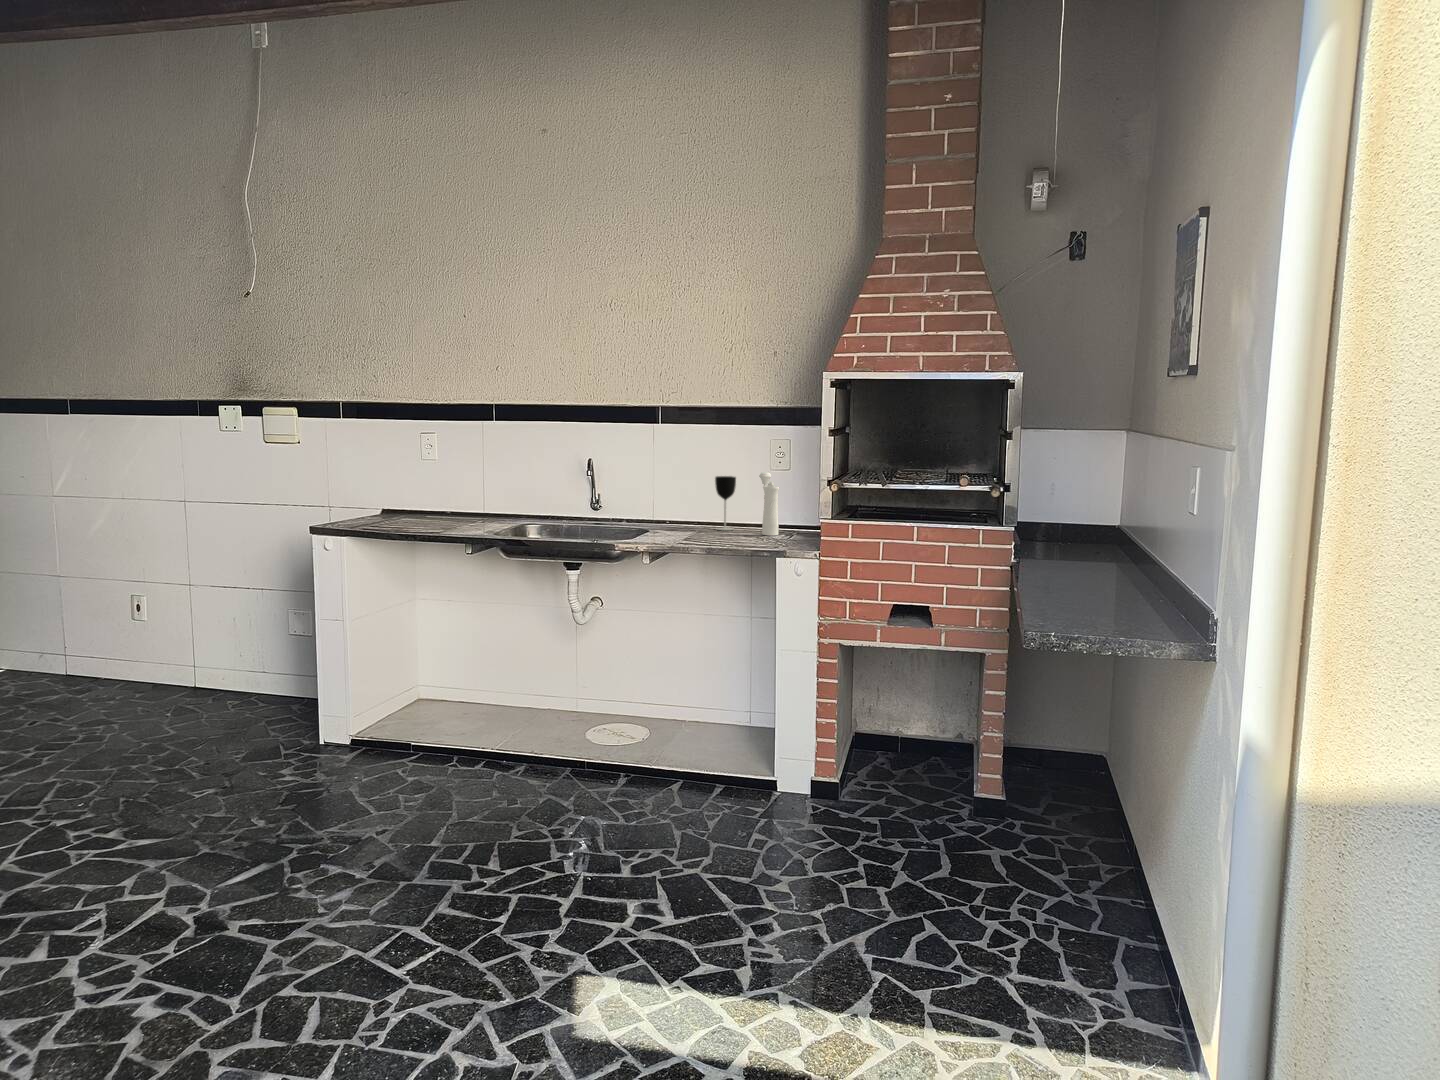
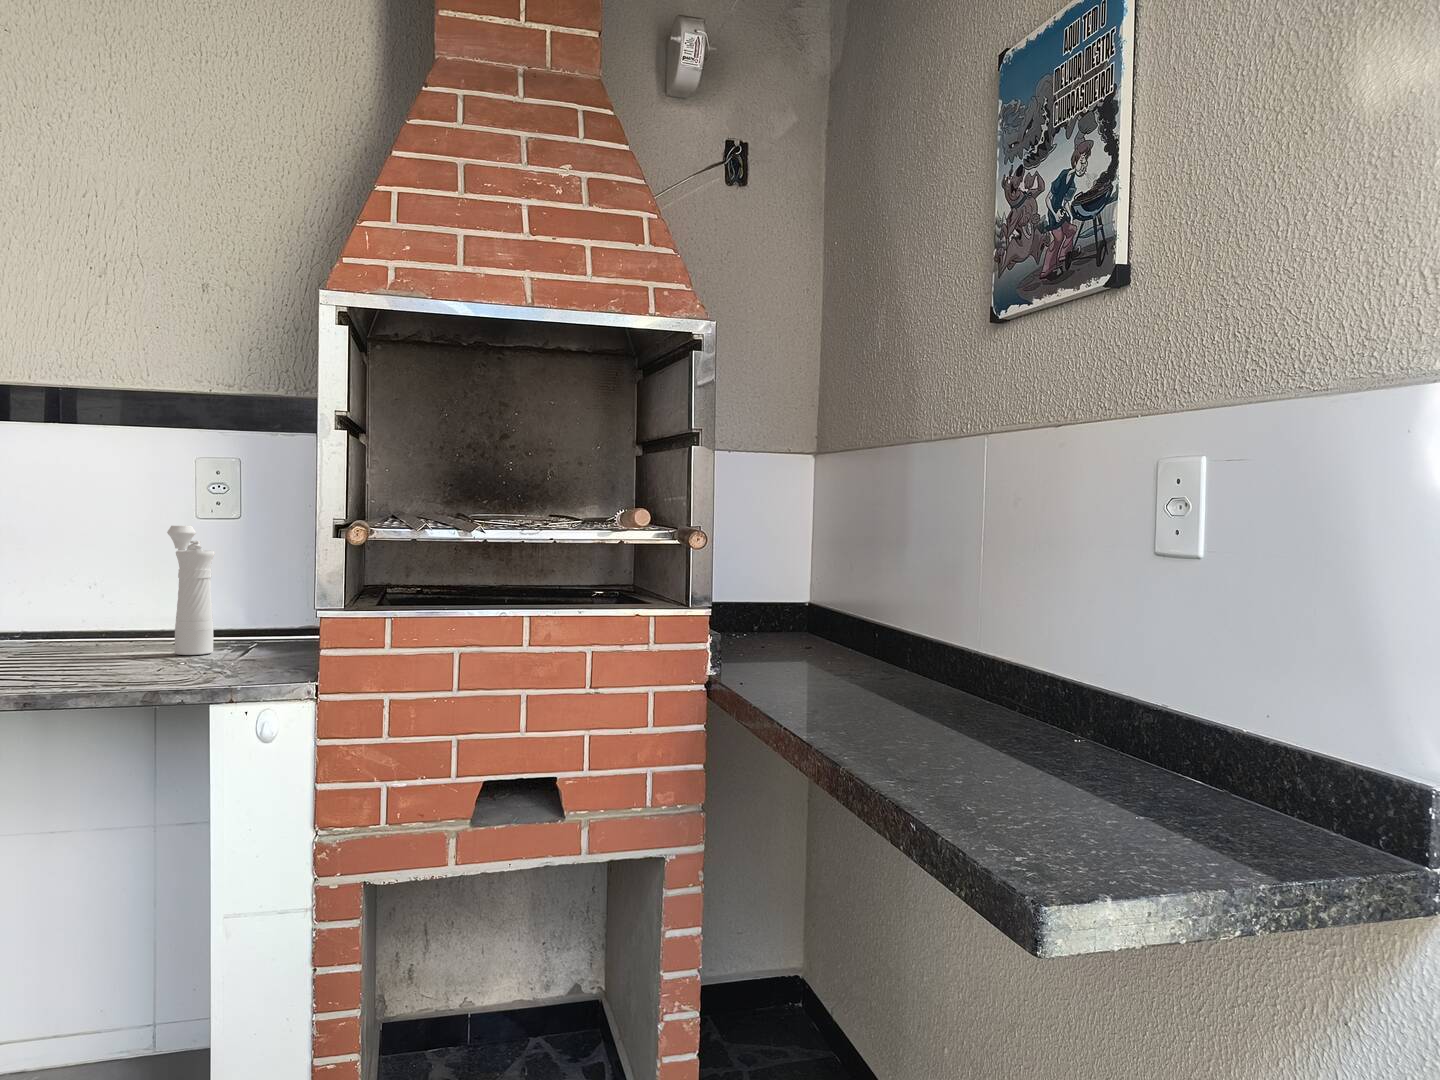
wine glass: present [715,476,736,530] -> none [59,535,112,650]

